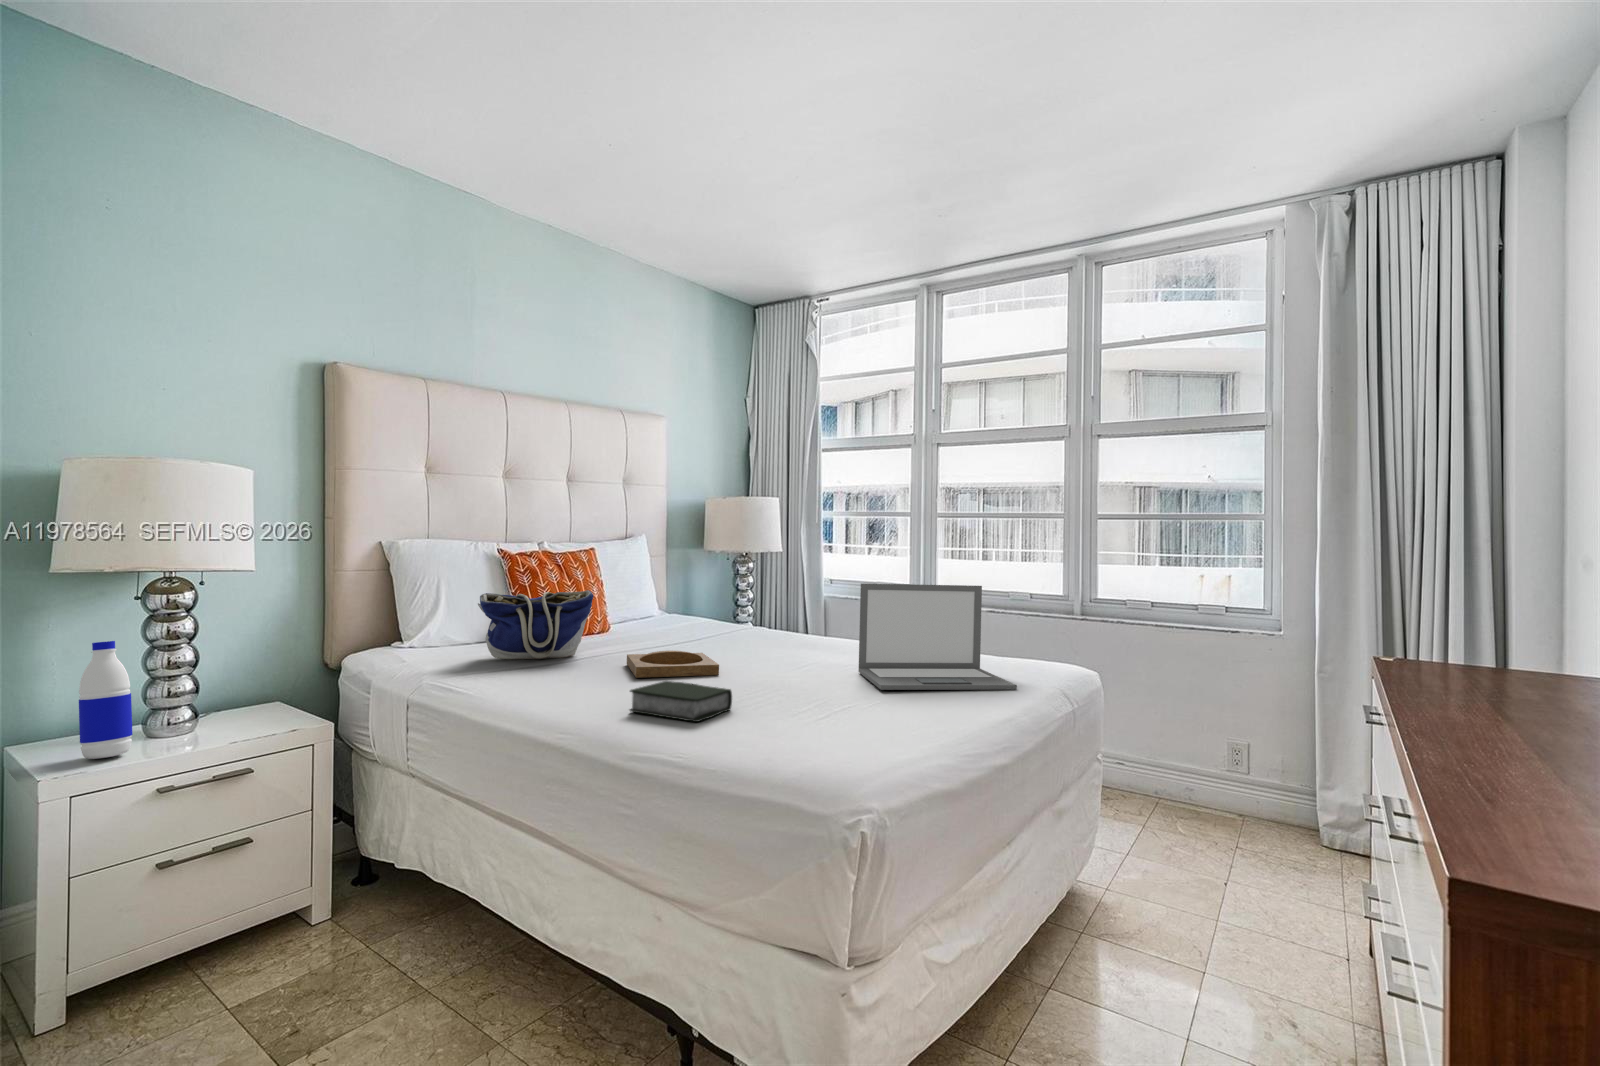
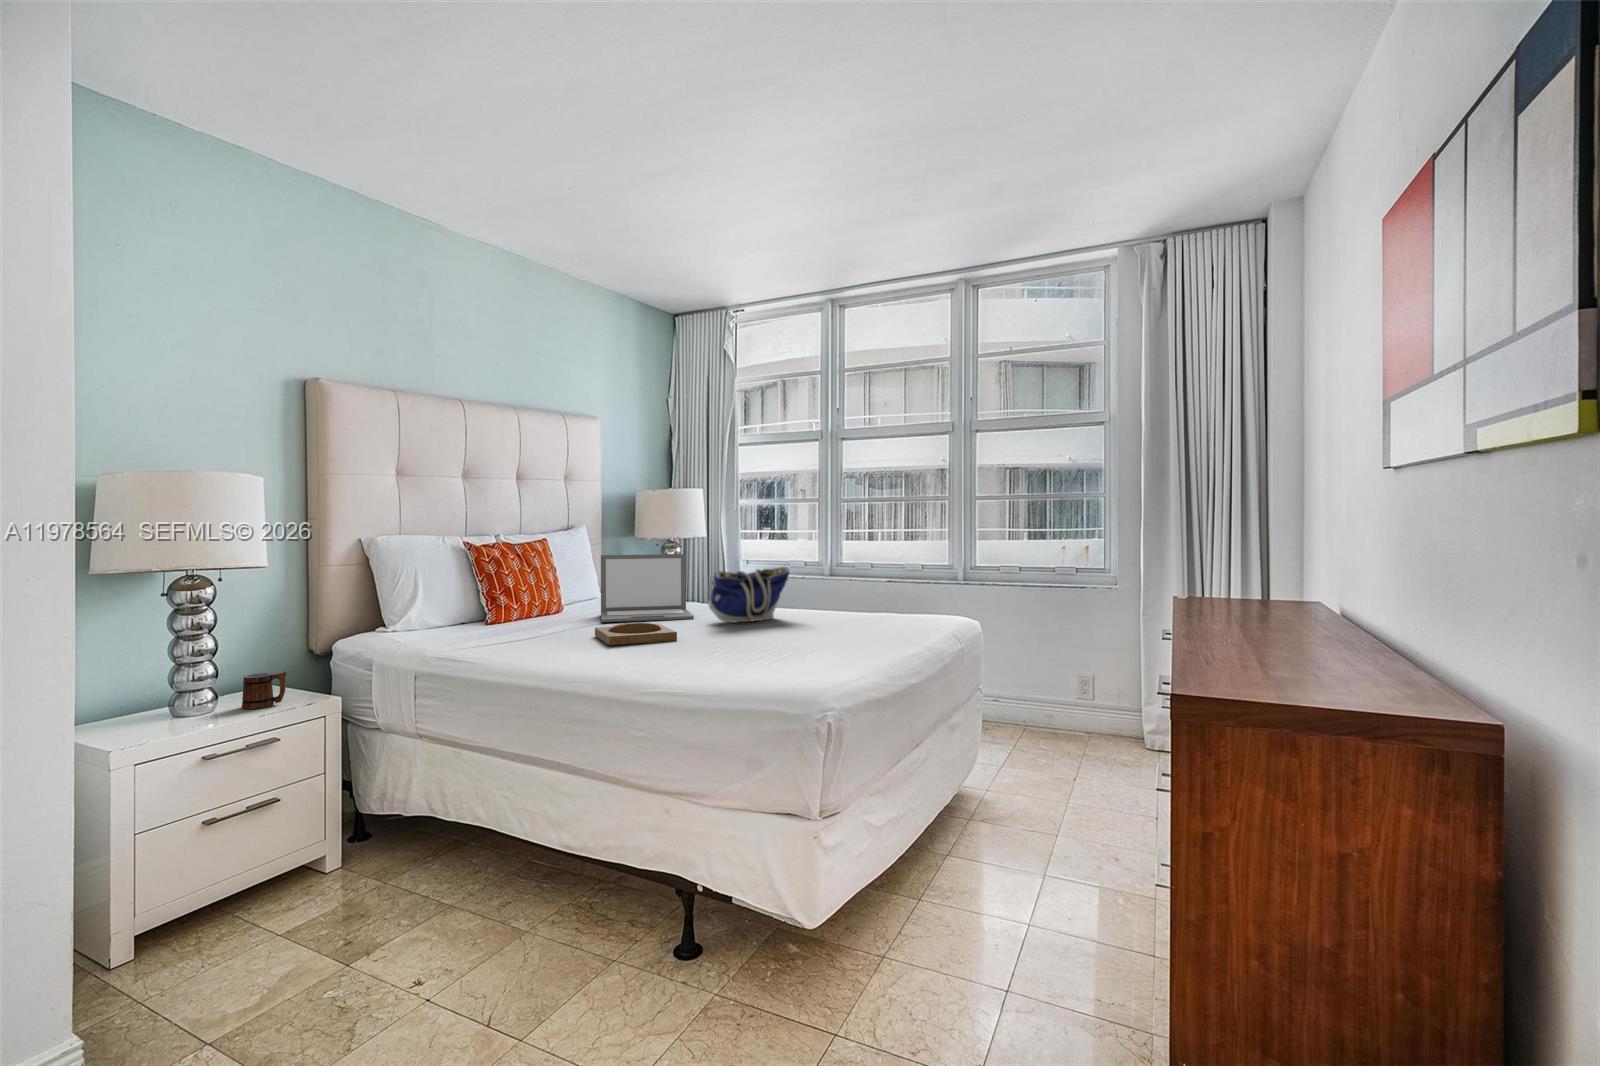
laptop: present [859,584,1017,690] -> present [601,554,694,622]
tote bag: present [478,590,594,659] -> present [708,567,789,622]
water bottle: present [79,641,132,759] -> none [124,633,173,735]
book: present [630,681,732,722] -> none [617,645,699,674]
mug: none [223,690,274,732] -> present [242,672,287,709]

